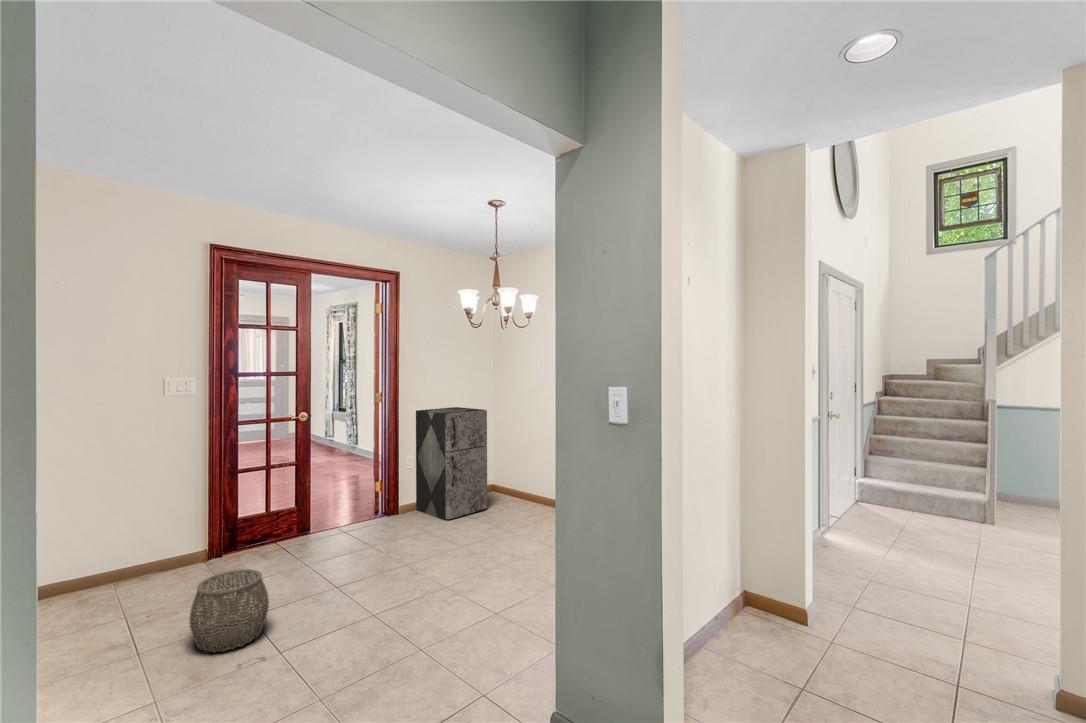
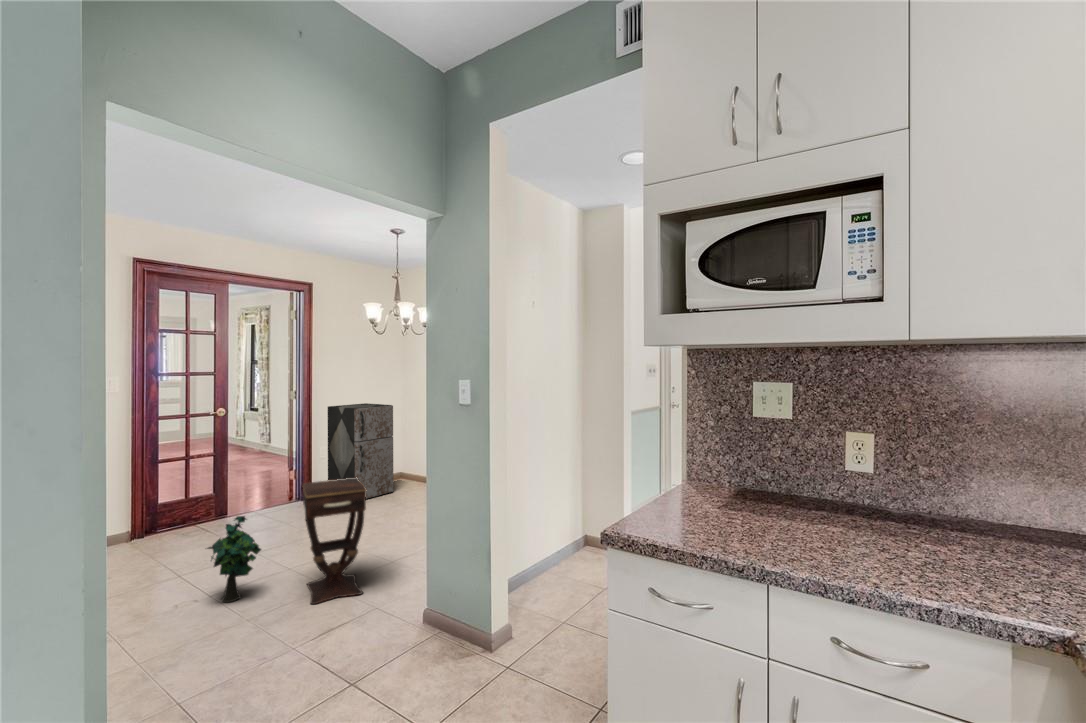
side table: none [389,506,469,676] -> present [303,477,366,604]
decorative plant: none [275,553,341,663] -> present [207,516,261,602]
woven basket: present [189,569,269,652] -> none [128,536,198,601]

